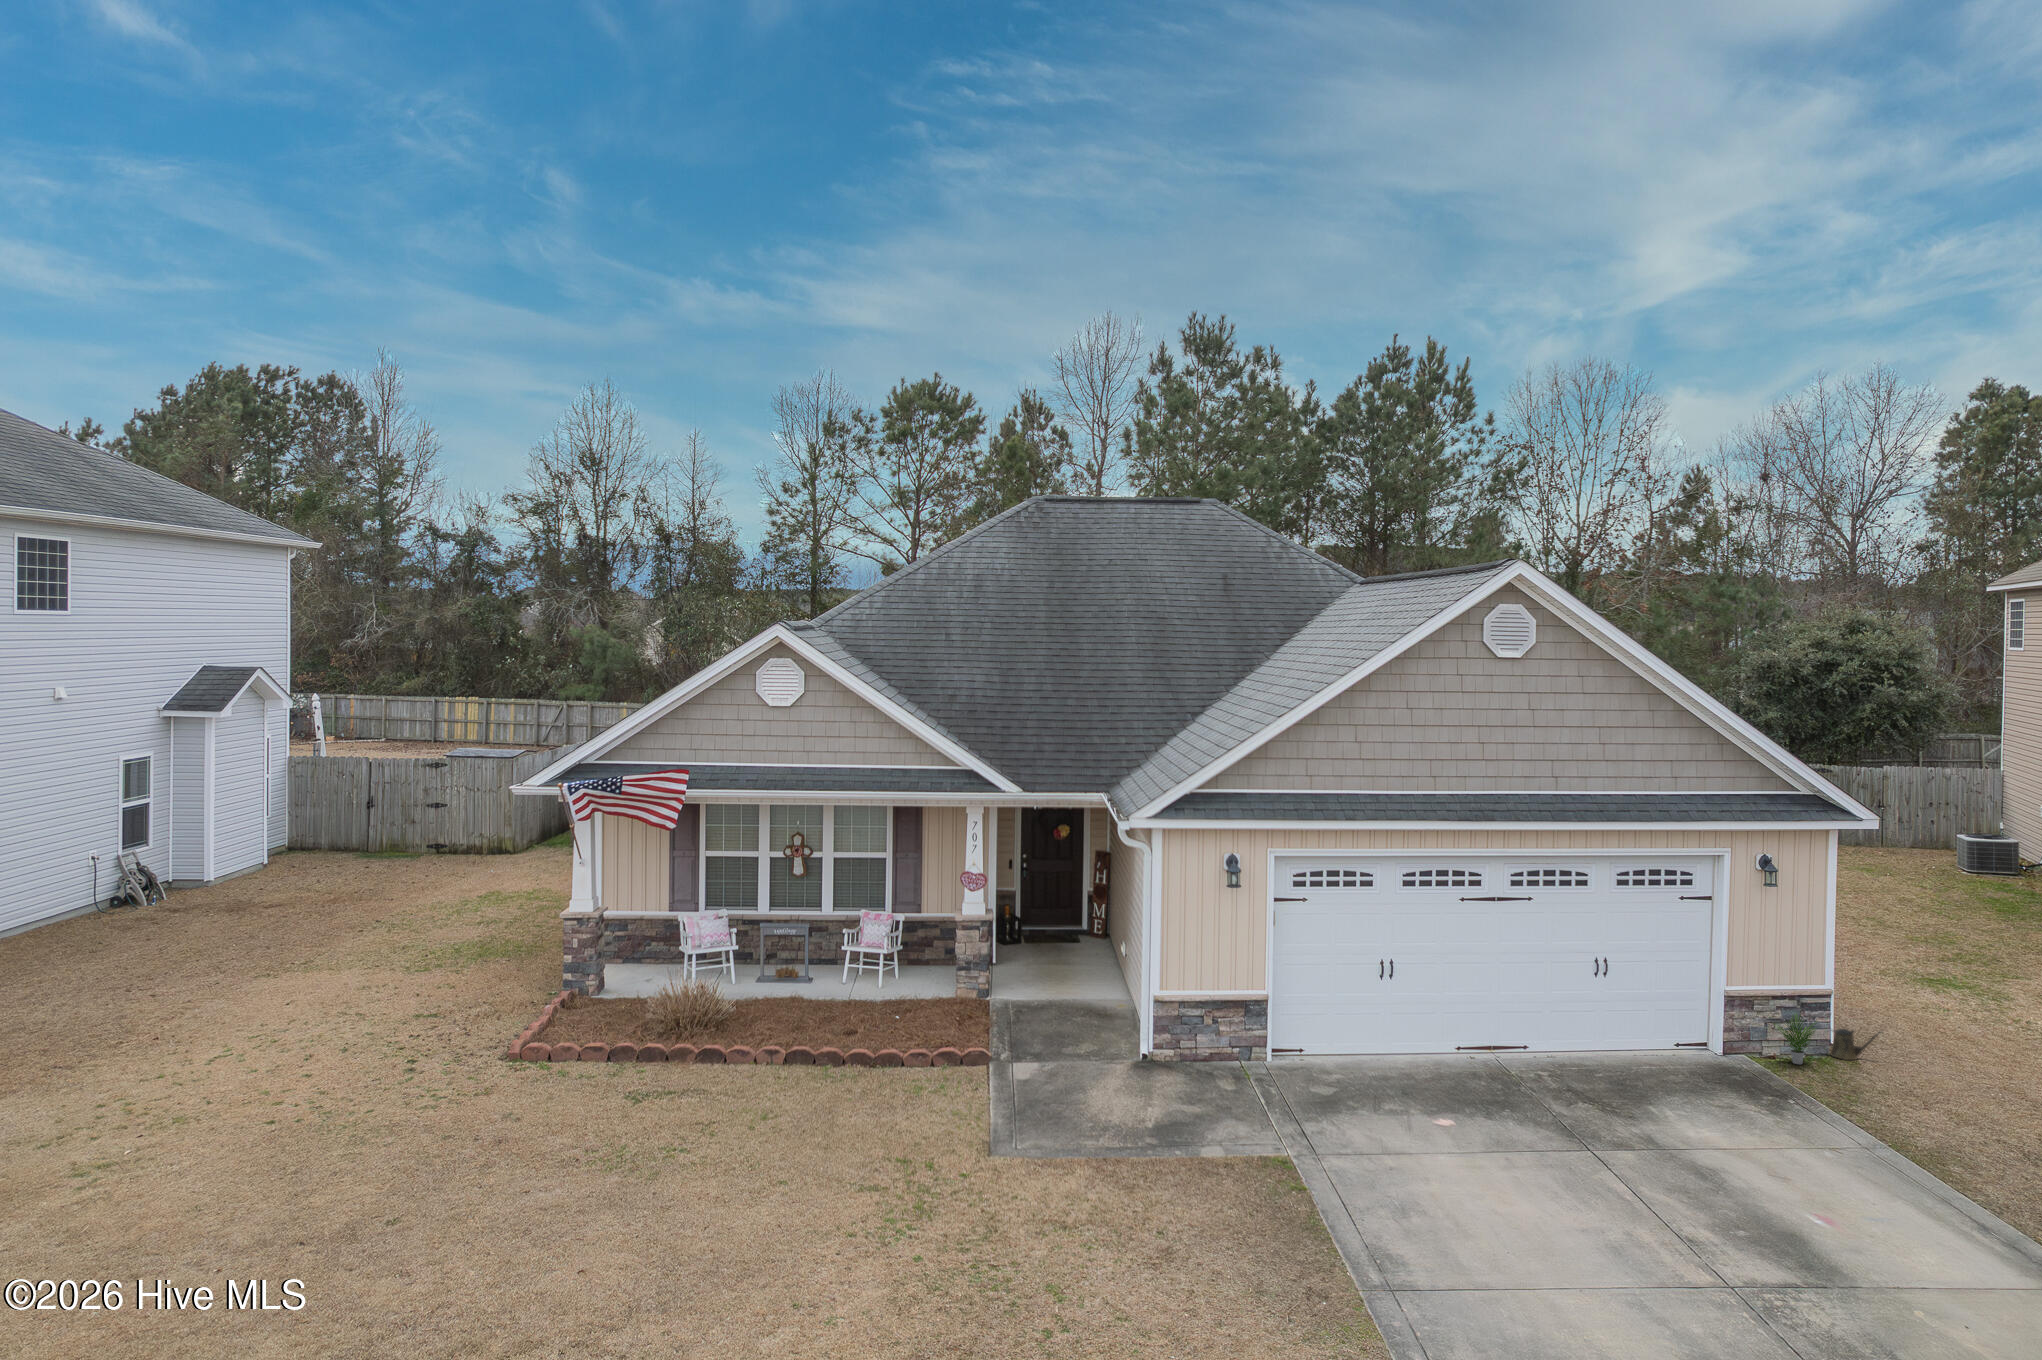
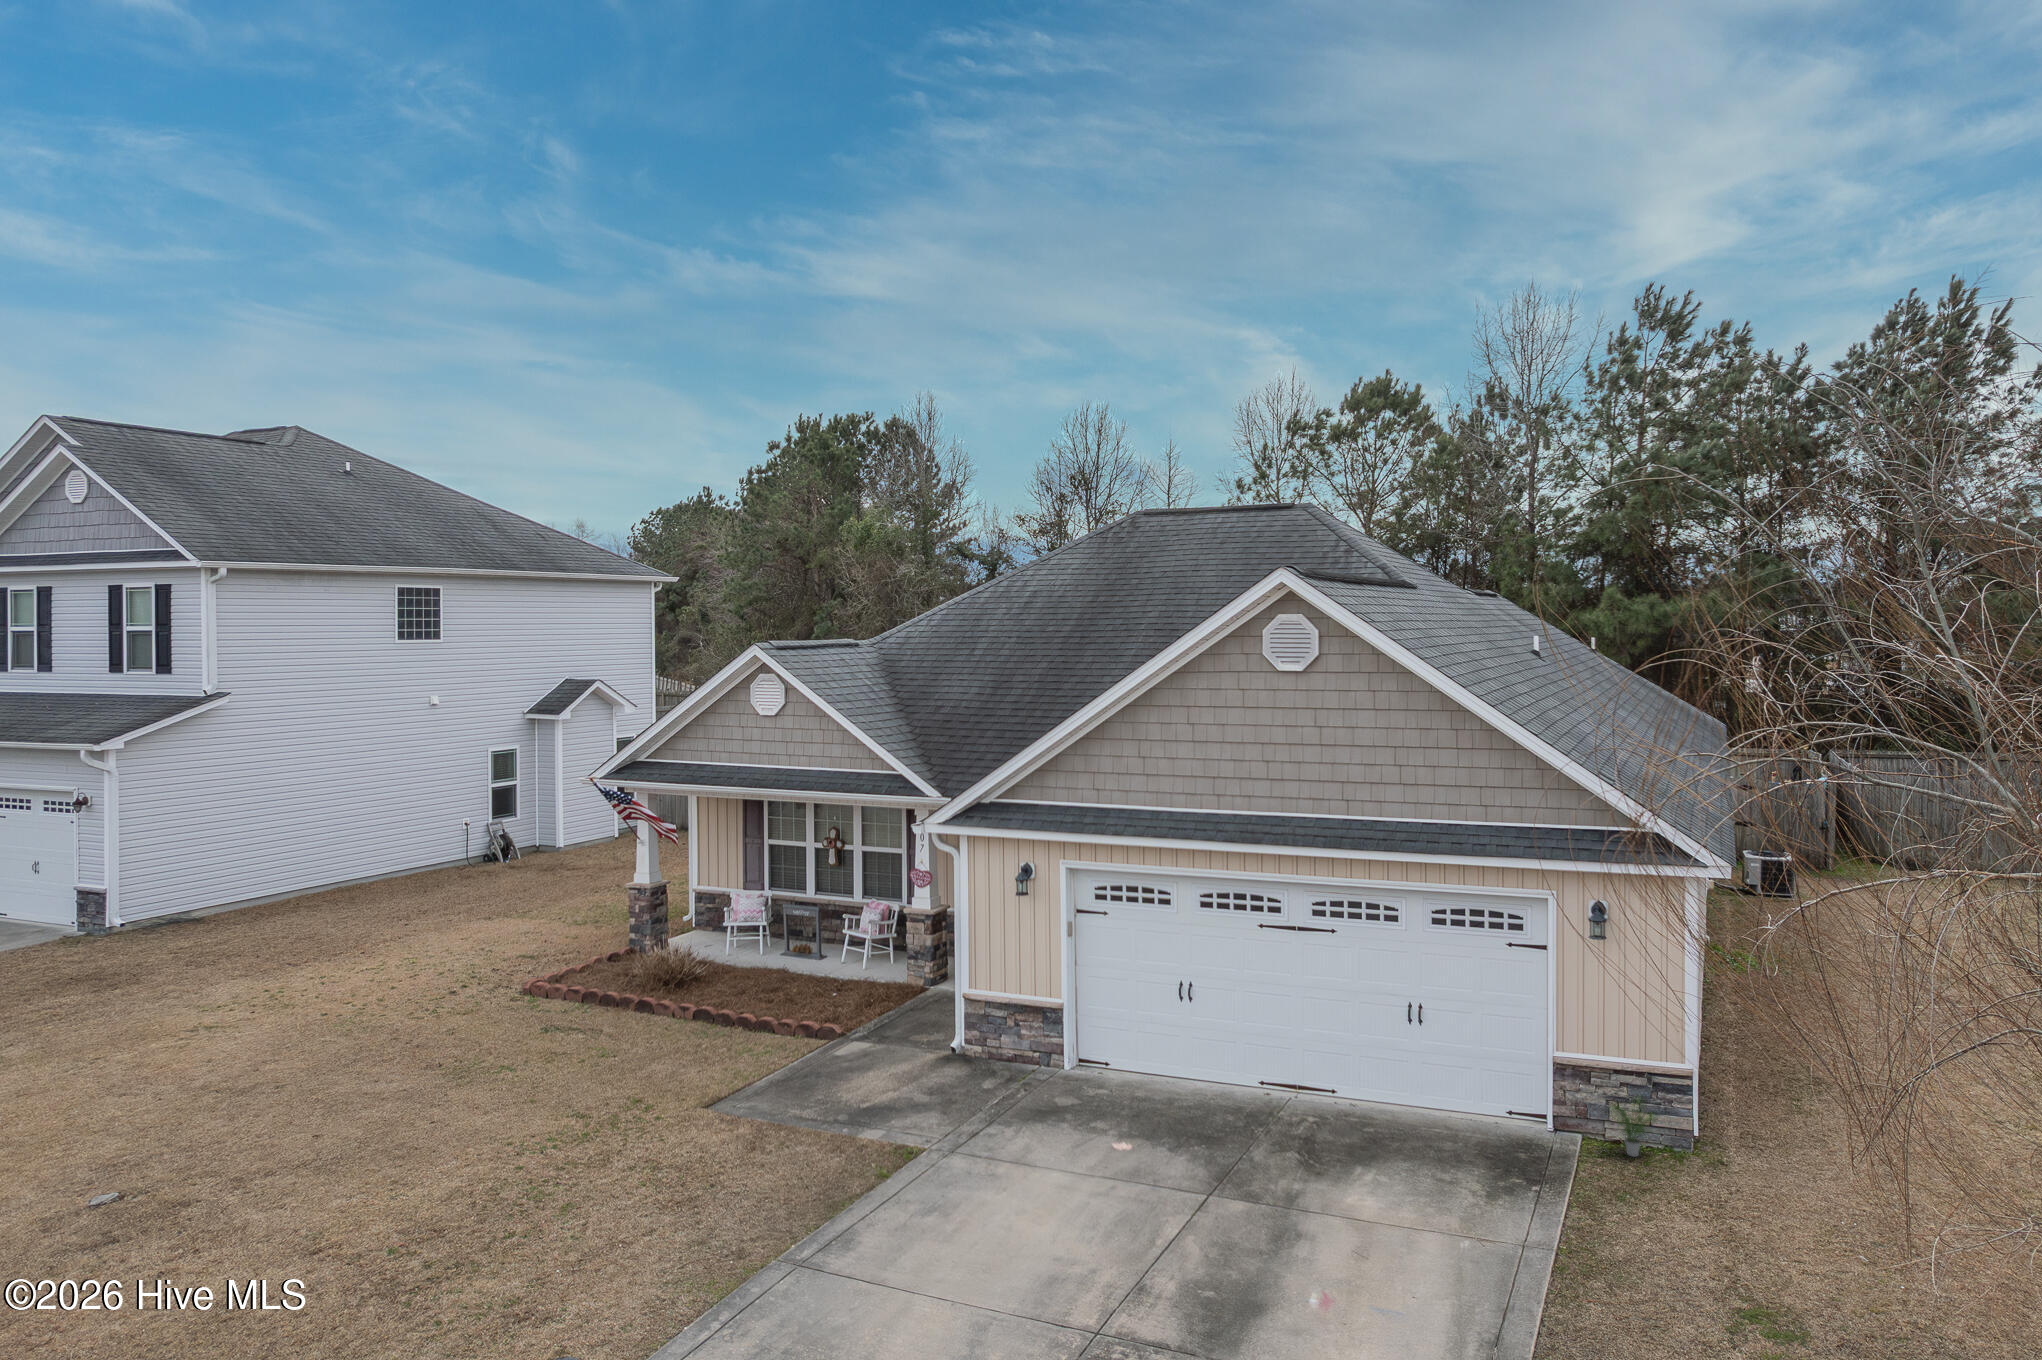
watering can: present [1829,1029,1881,1060] -> none [1685,1119,1753,1162]

